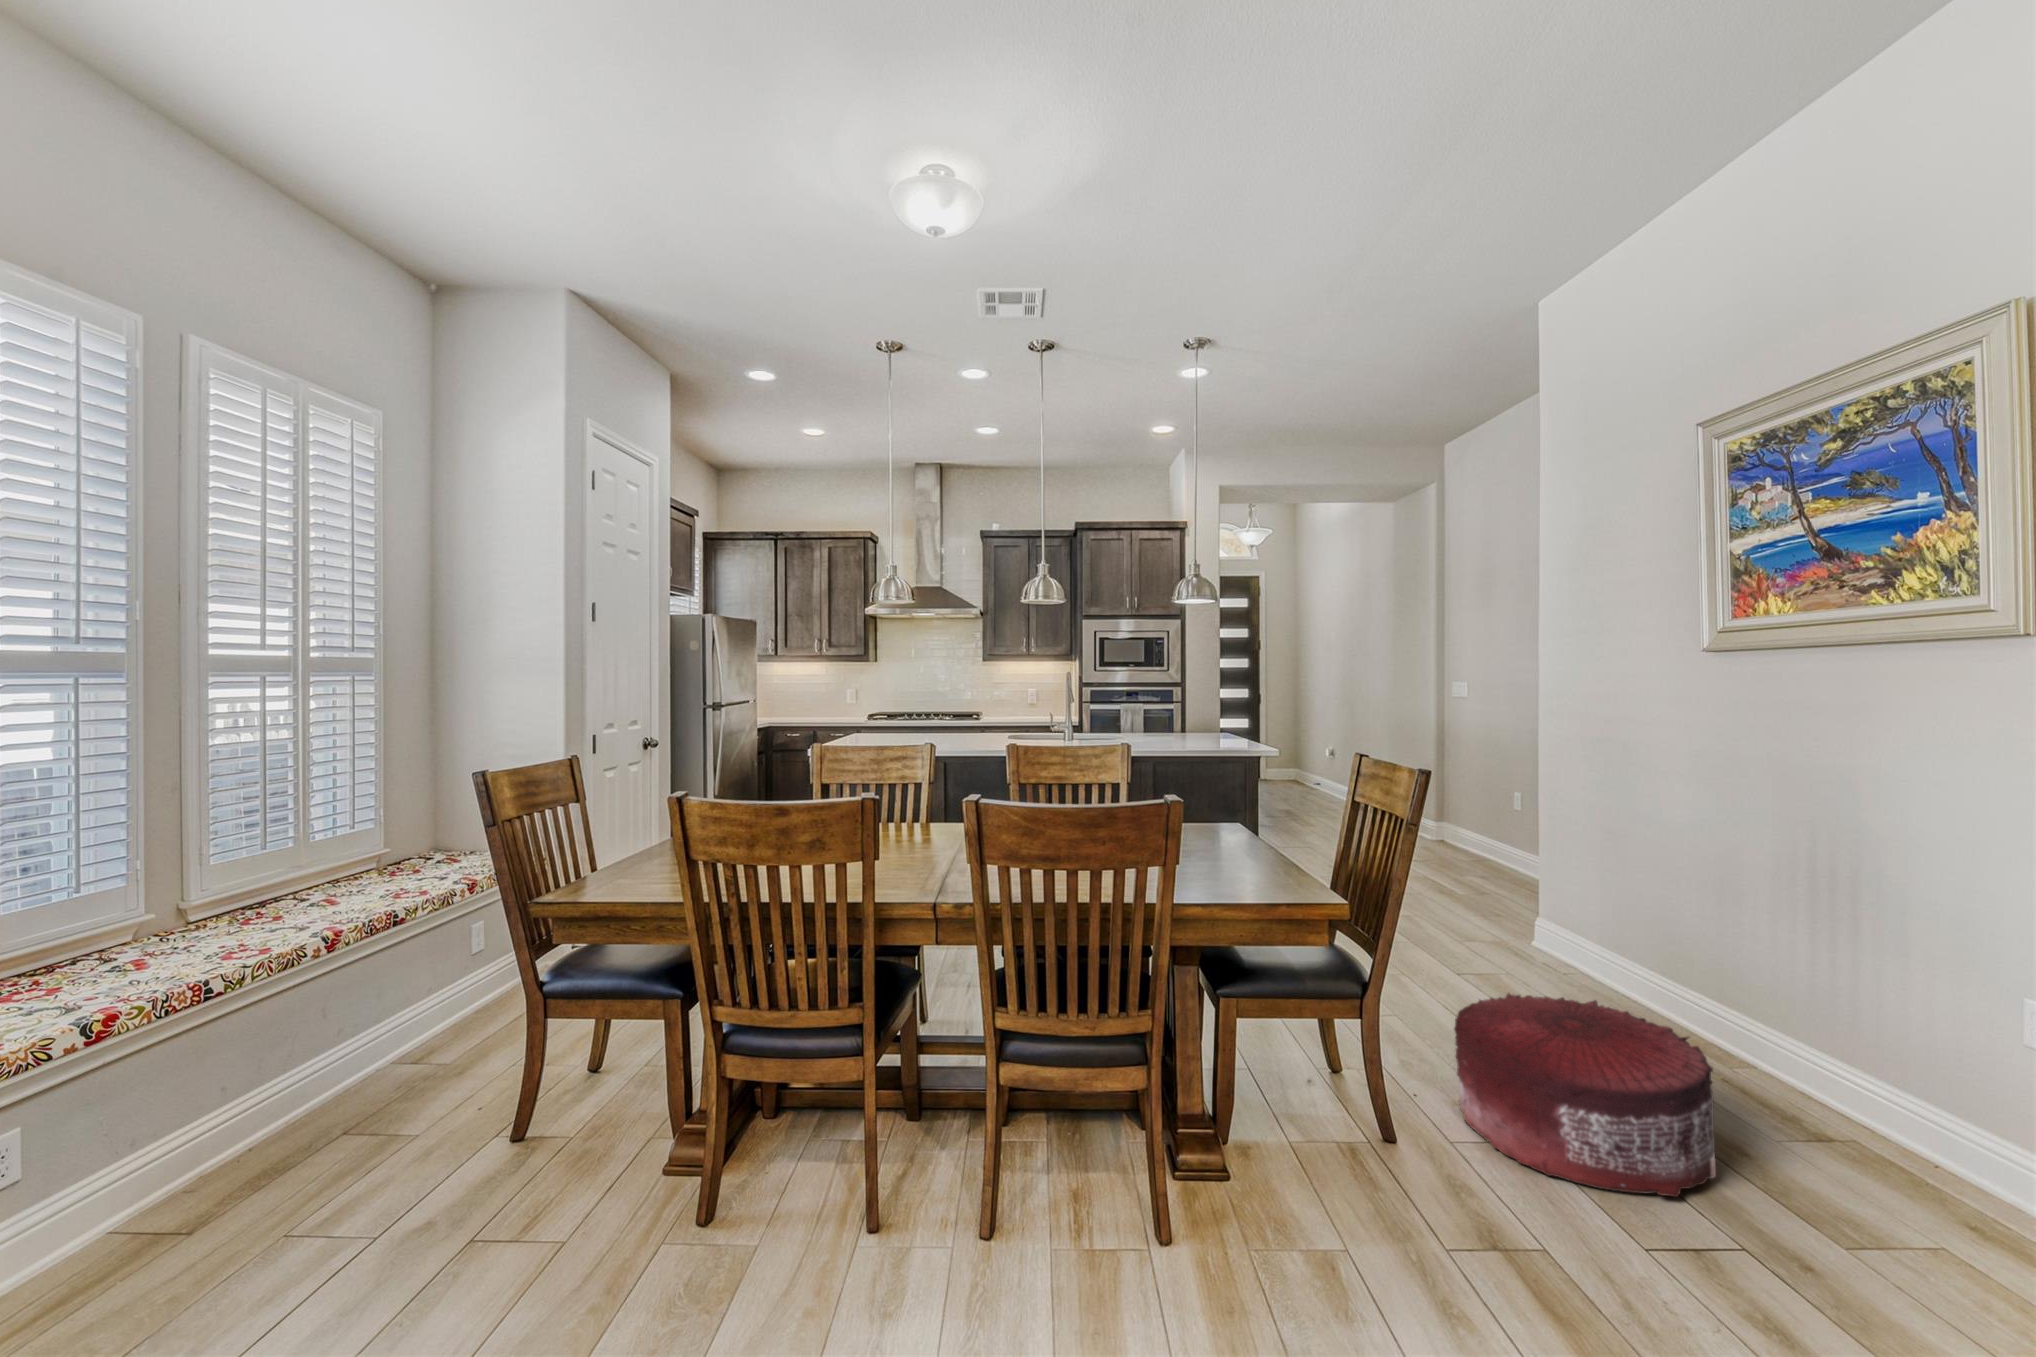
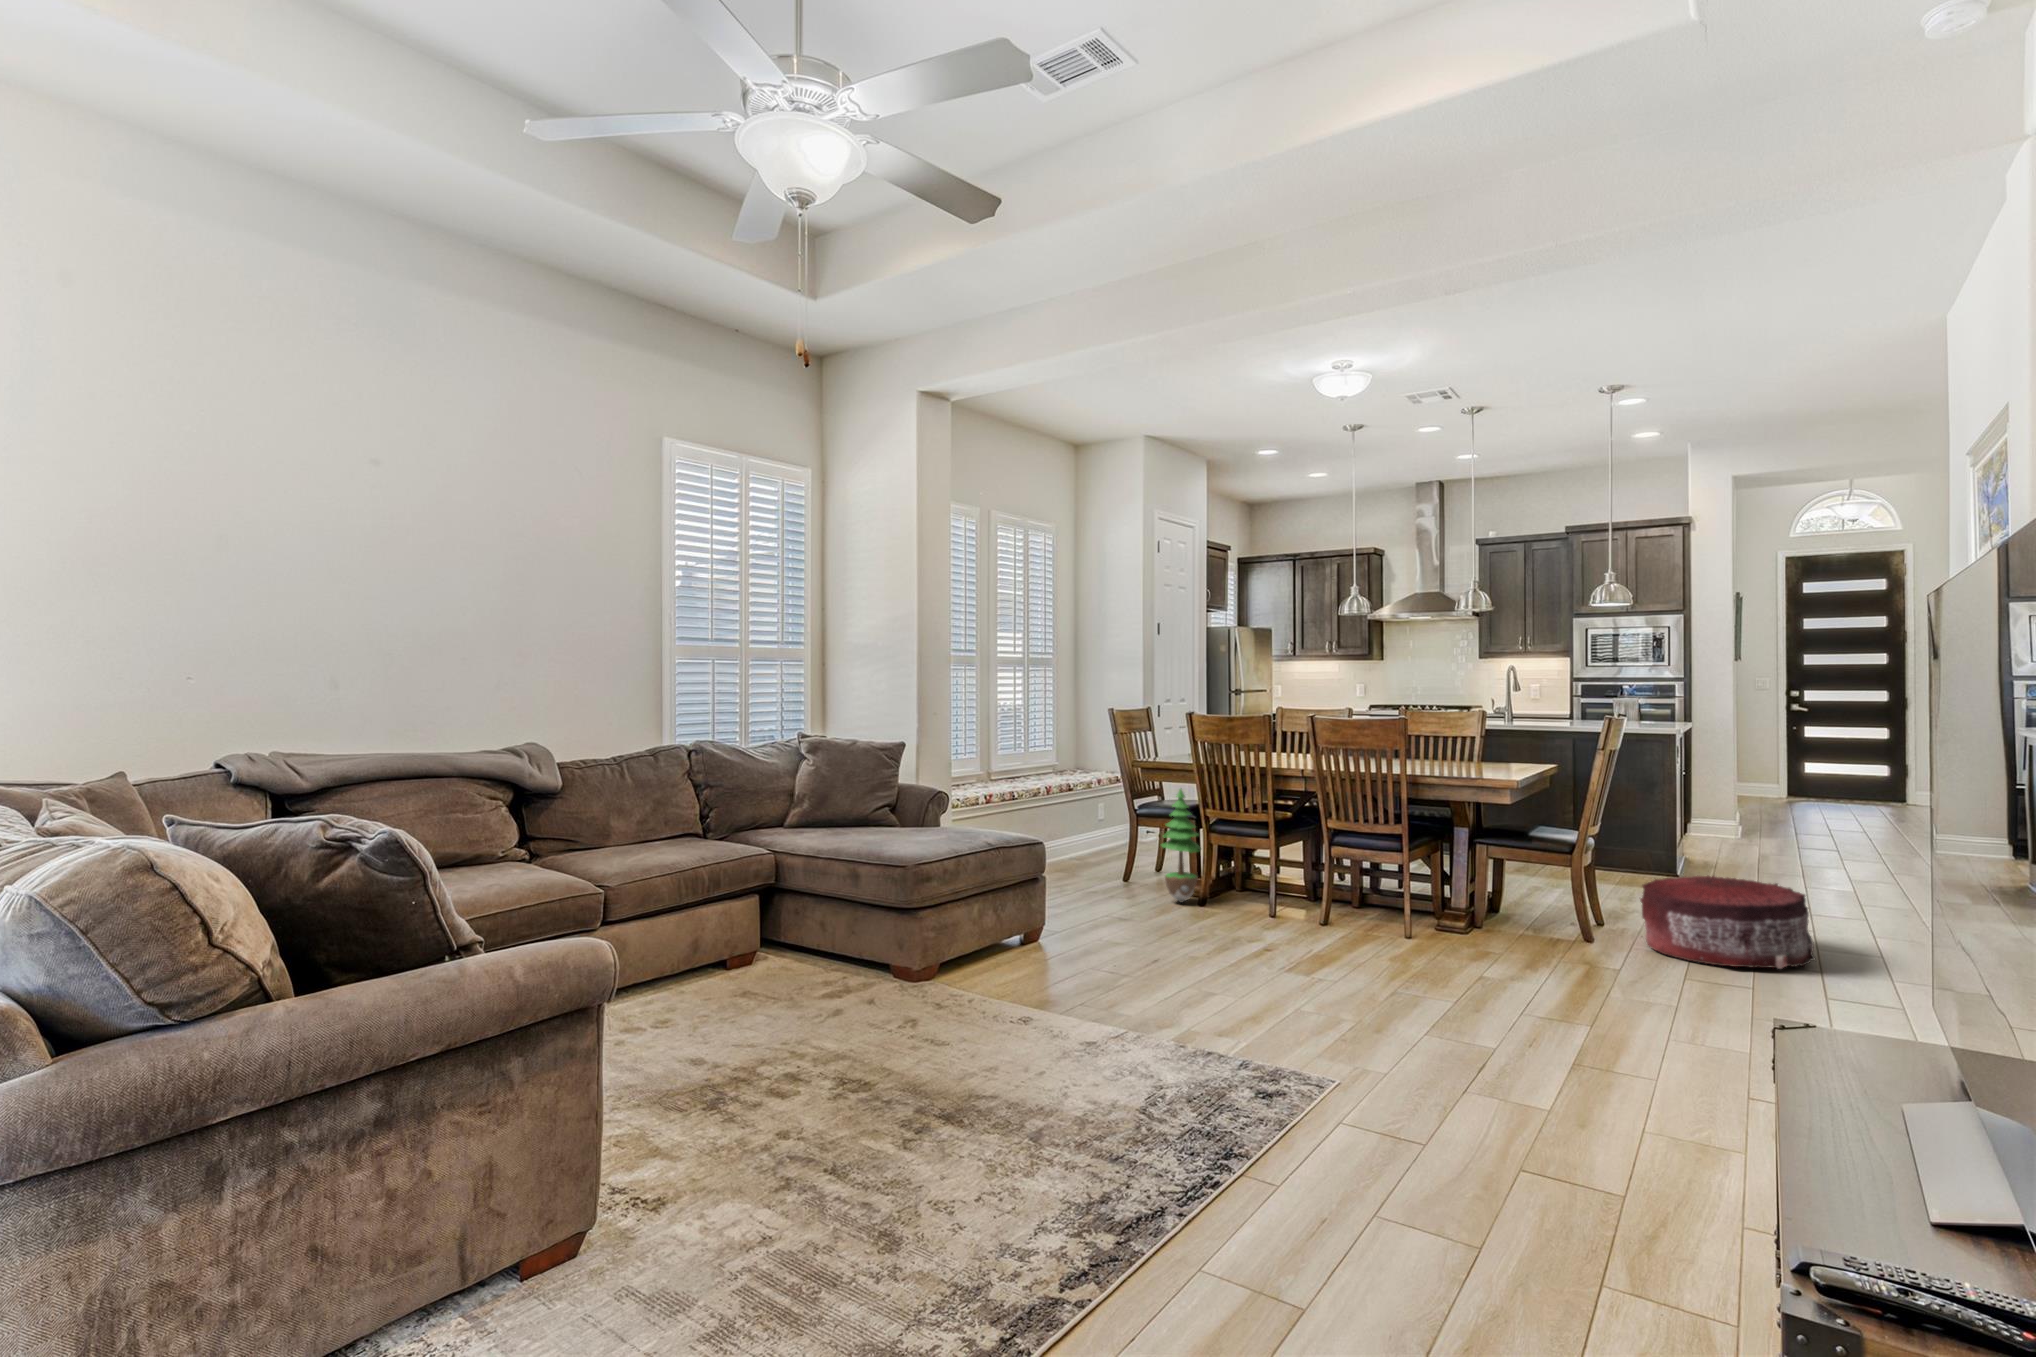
potted tree: none [602,968,707,1245] -> present [1161,789,1201,903]

